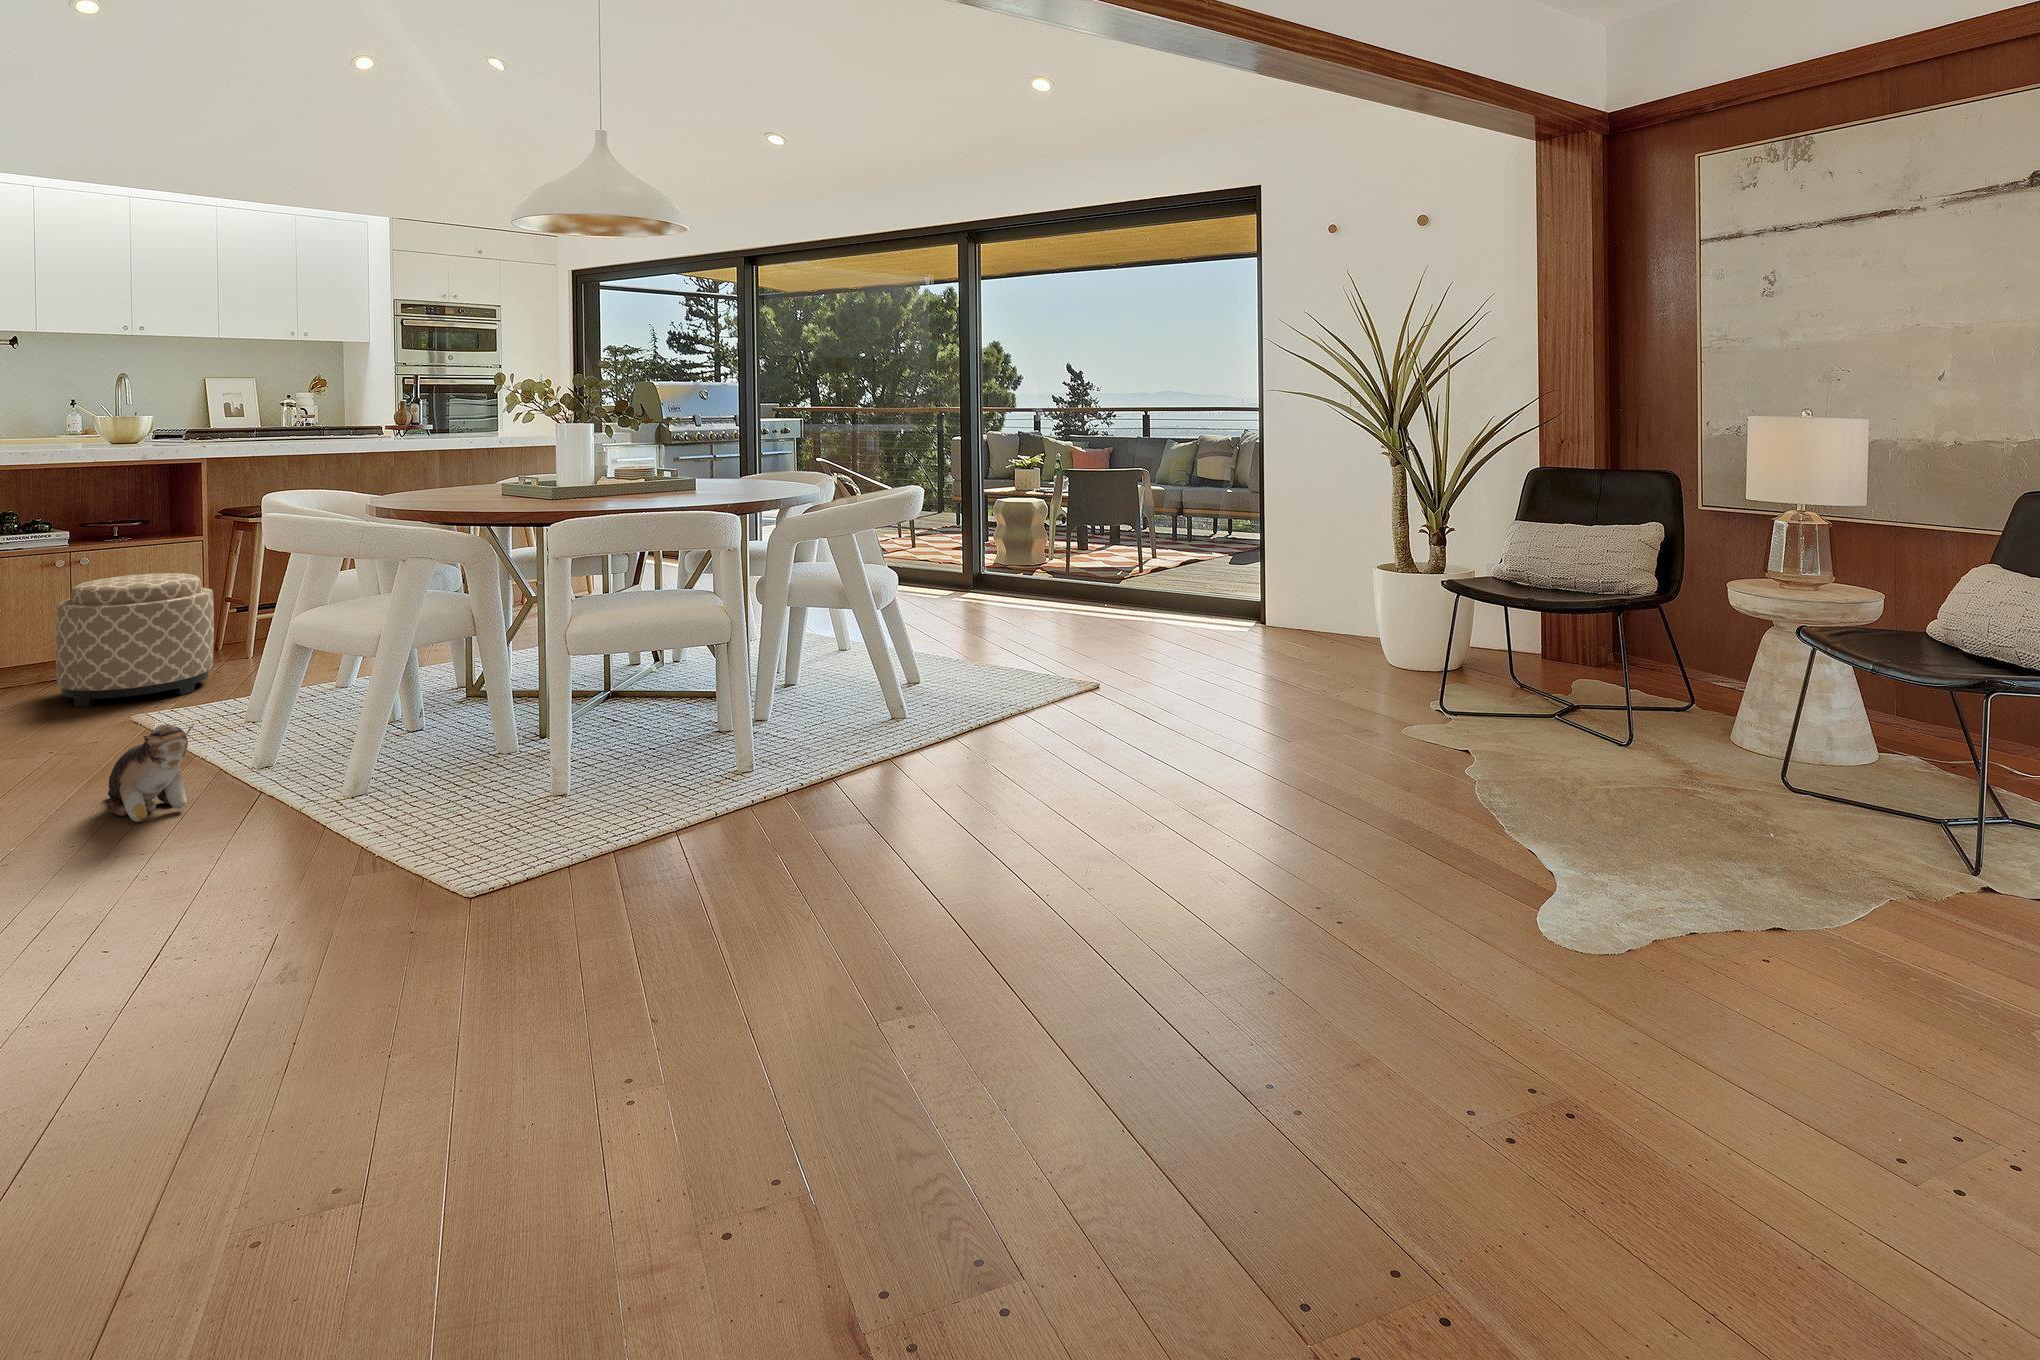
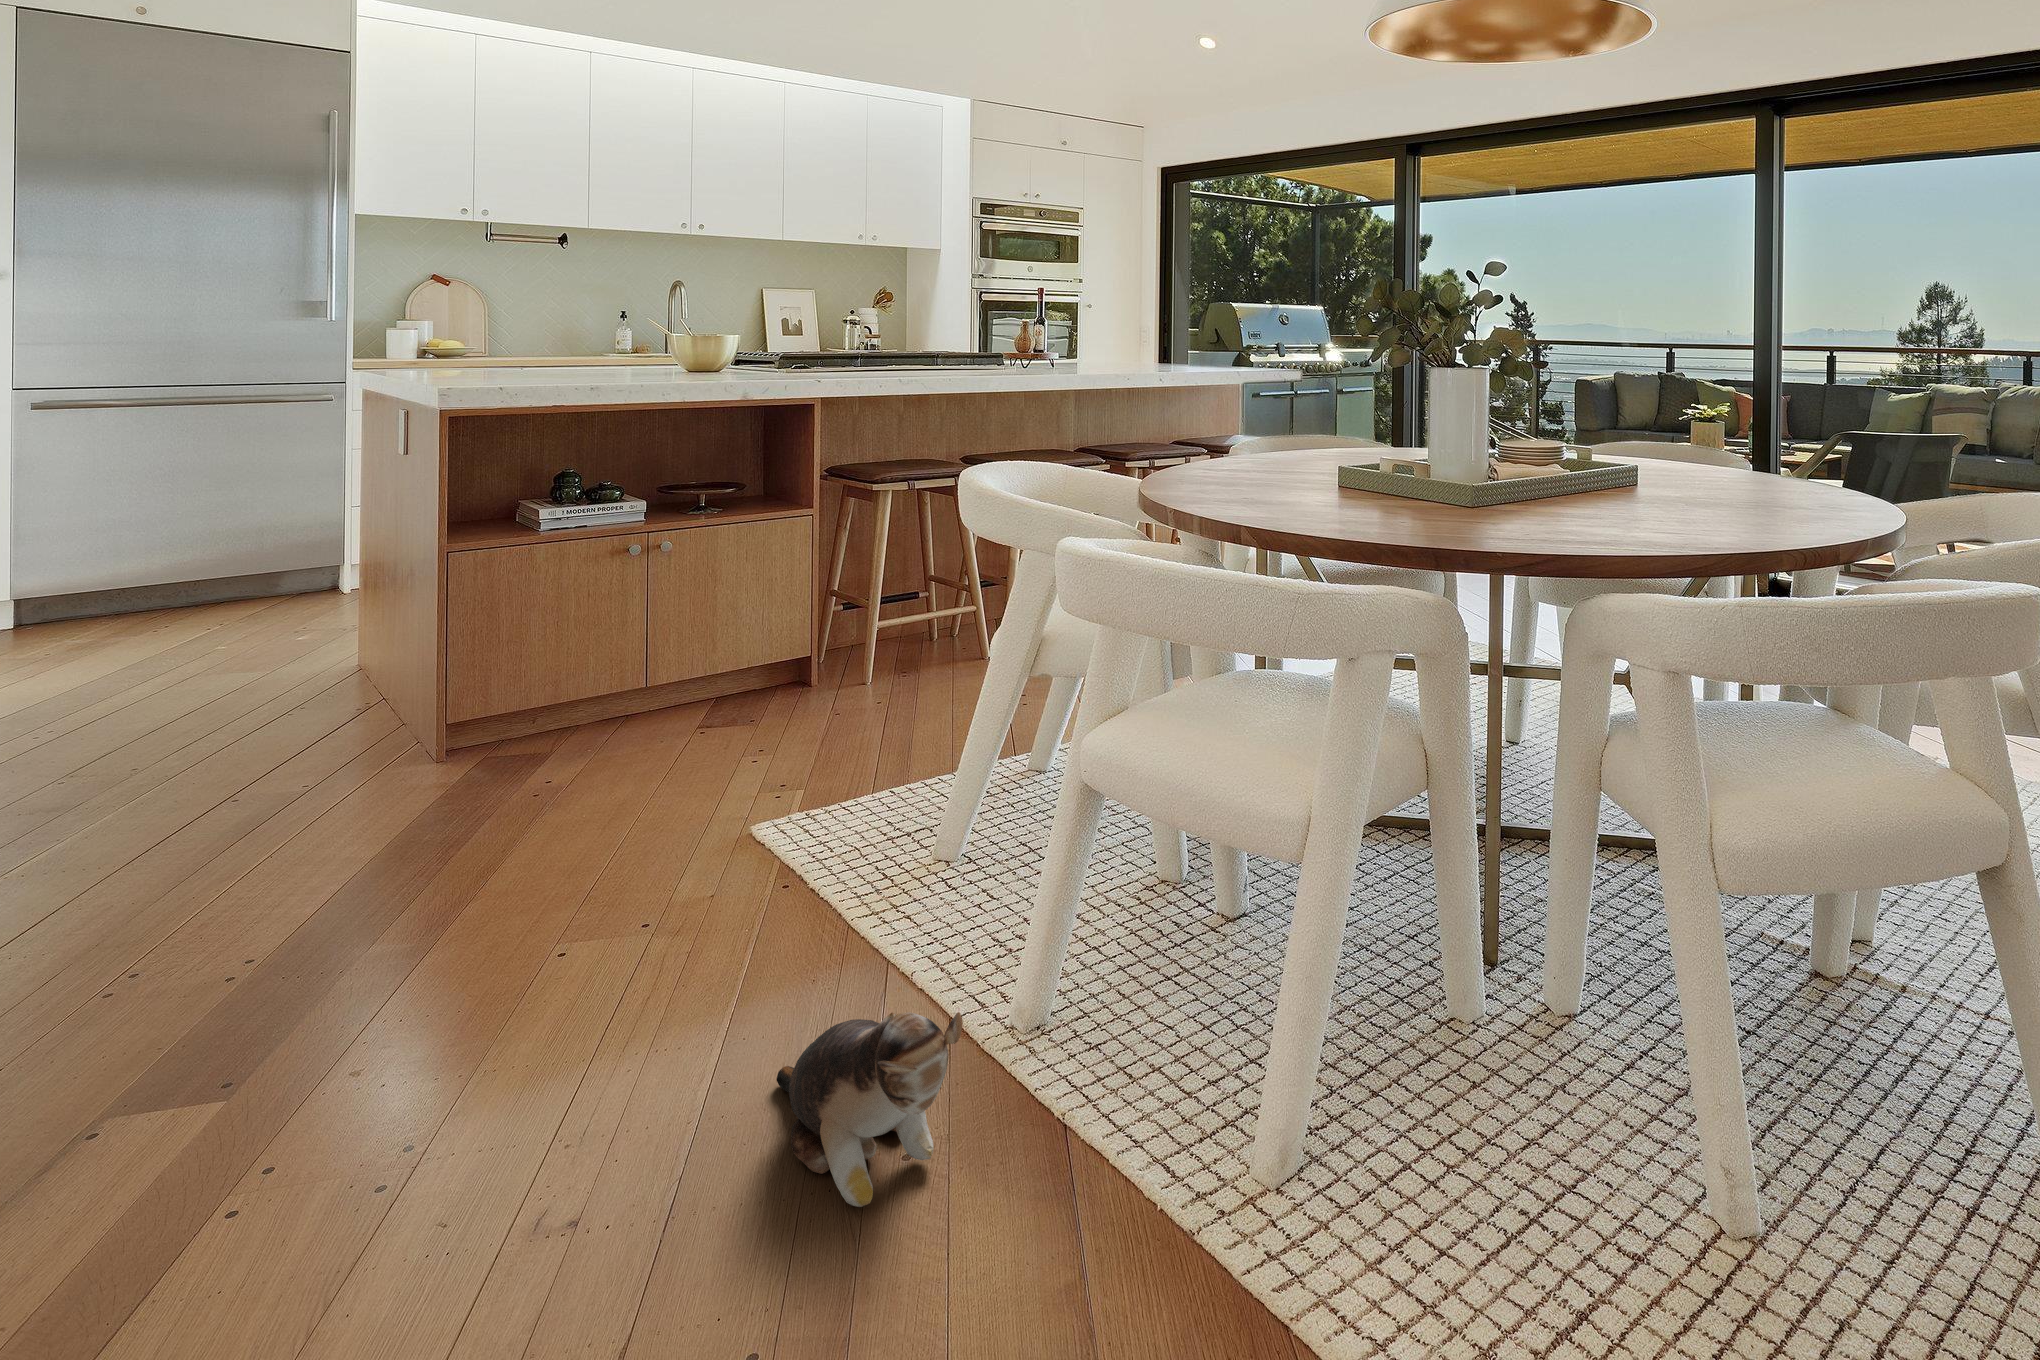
ottoman: present [56,573,214,706] -> none [640,572,840,776]

